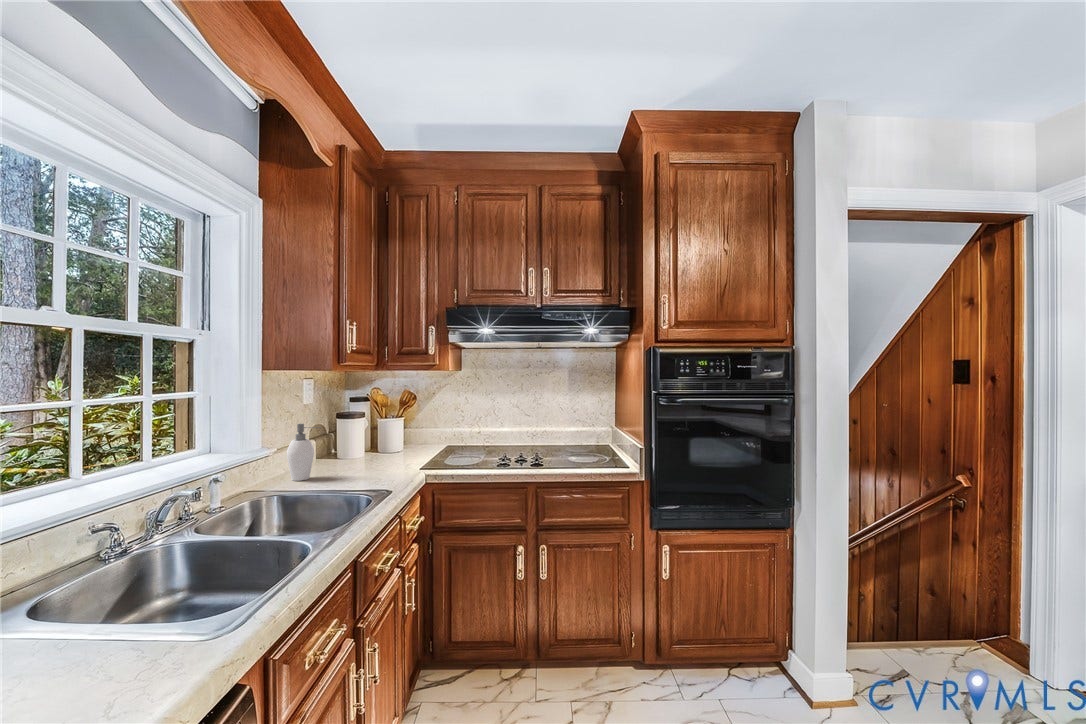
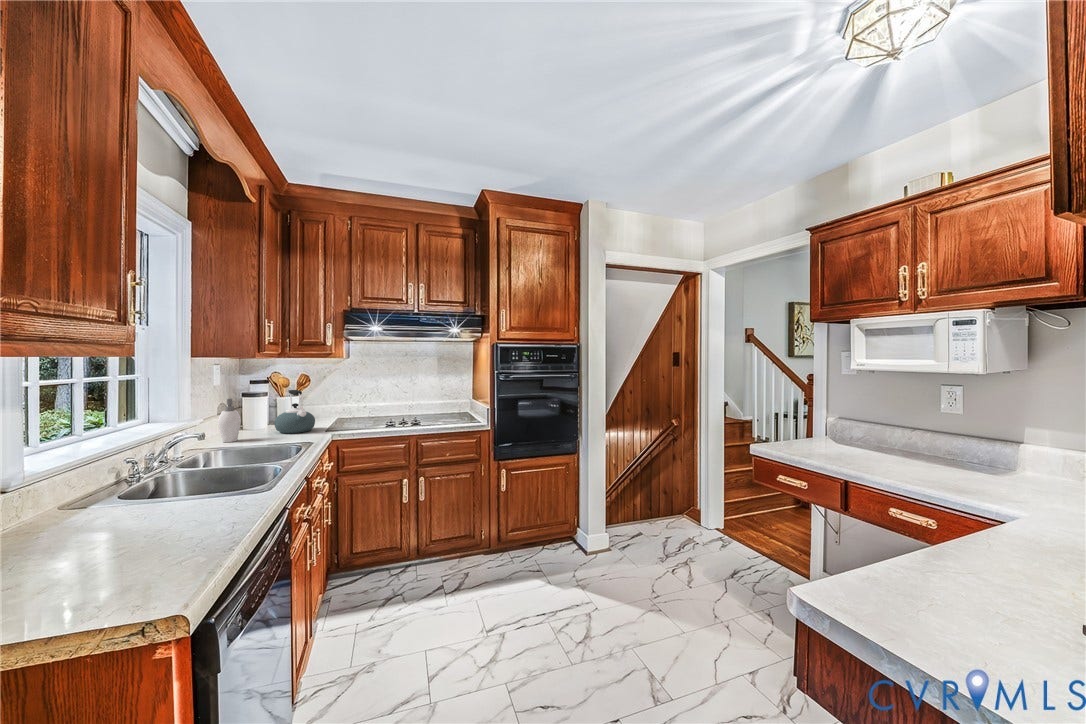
kettle: none [359,413,408,471] -> present [274,390,315,433]

